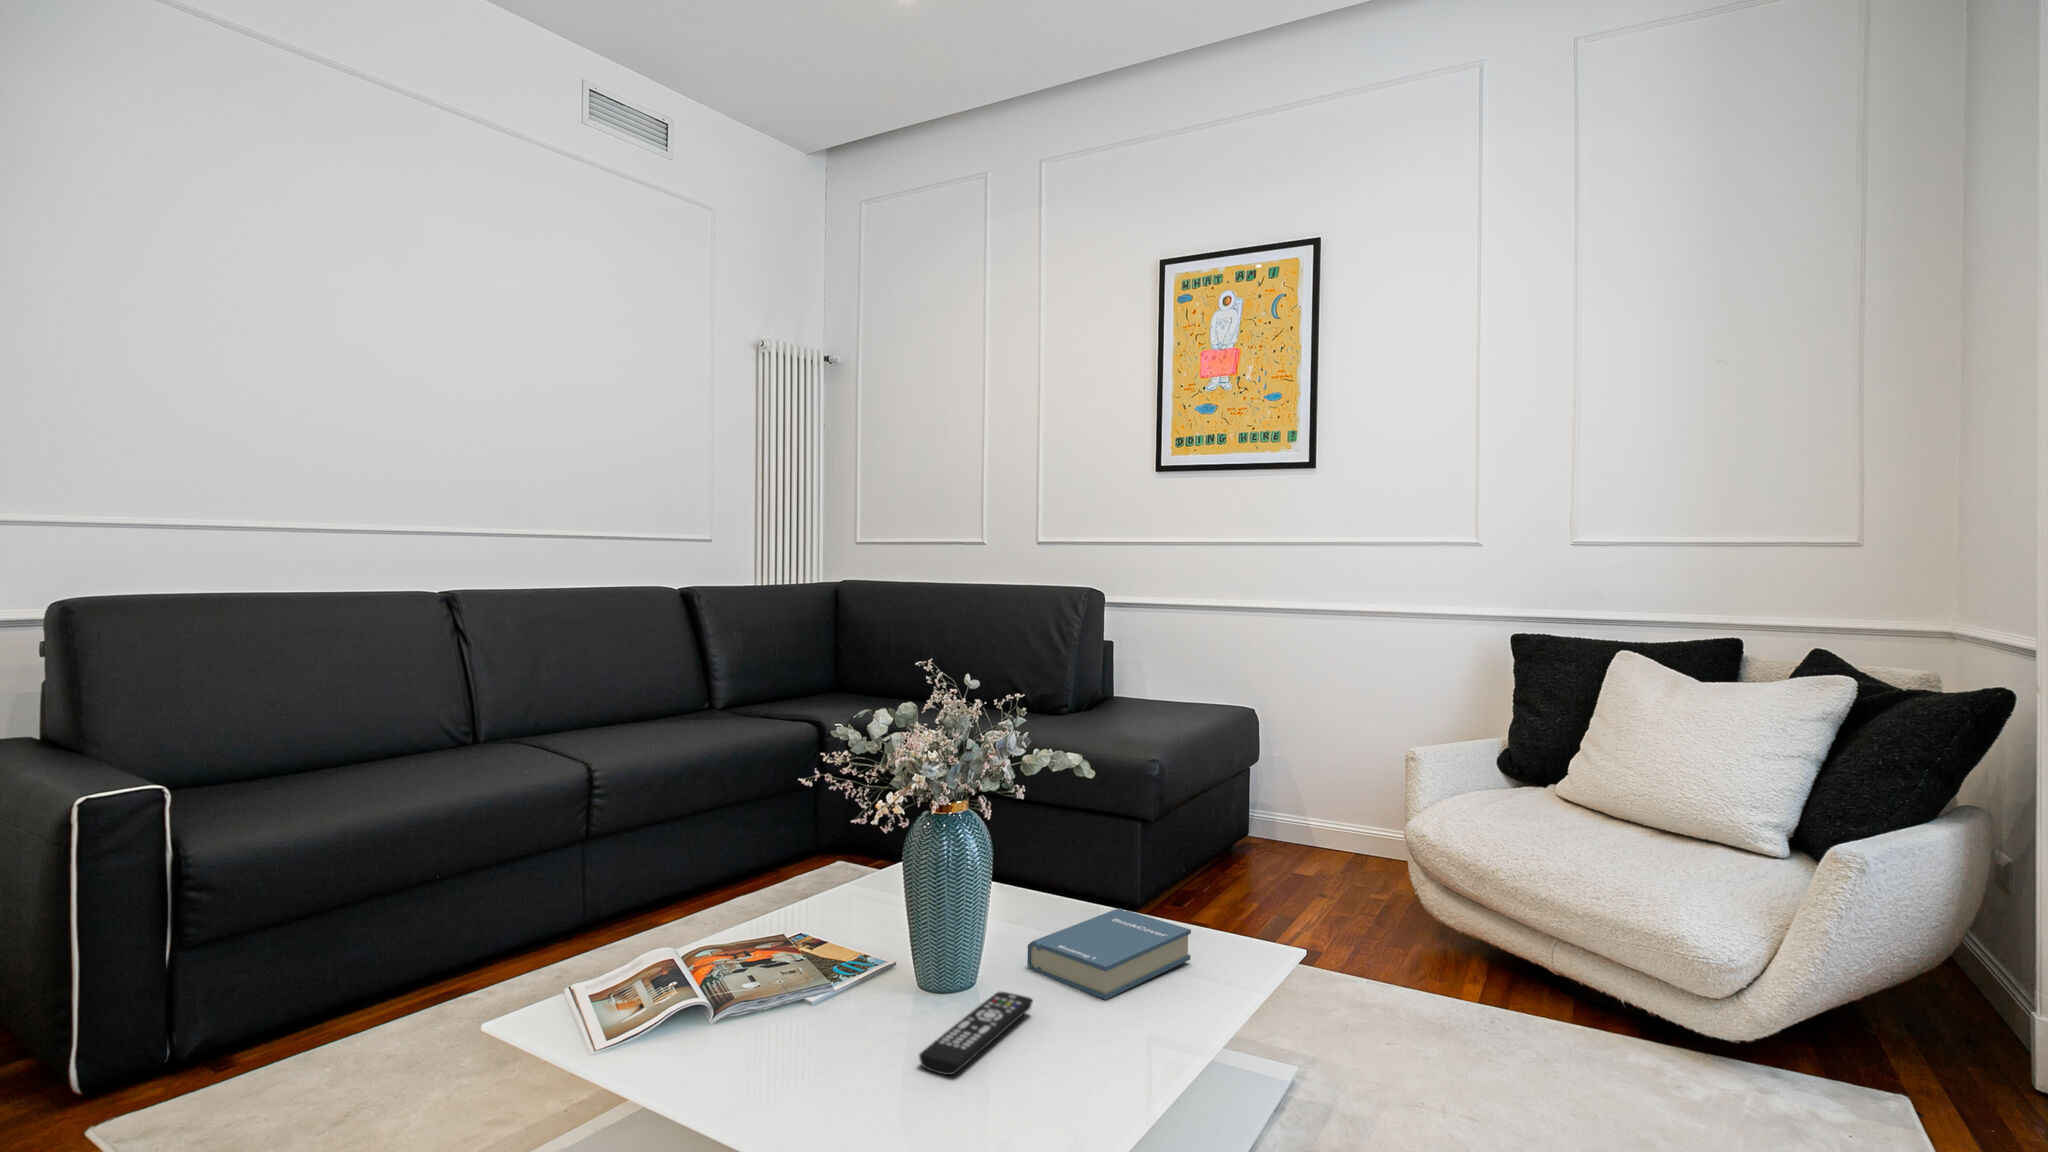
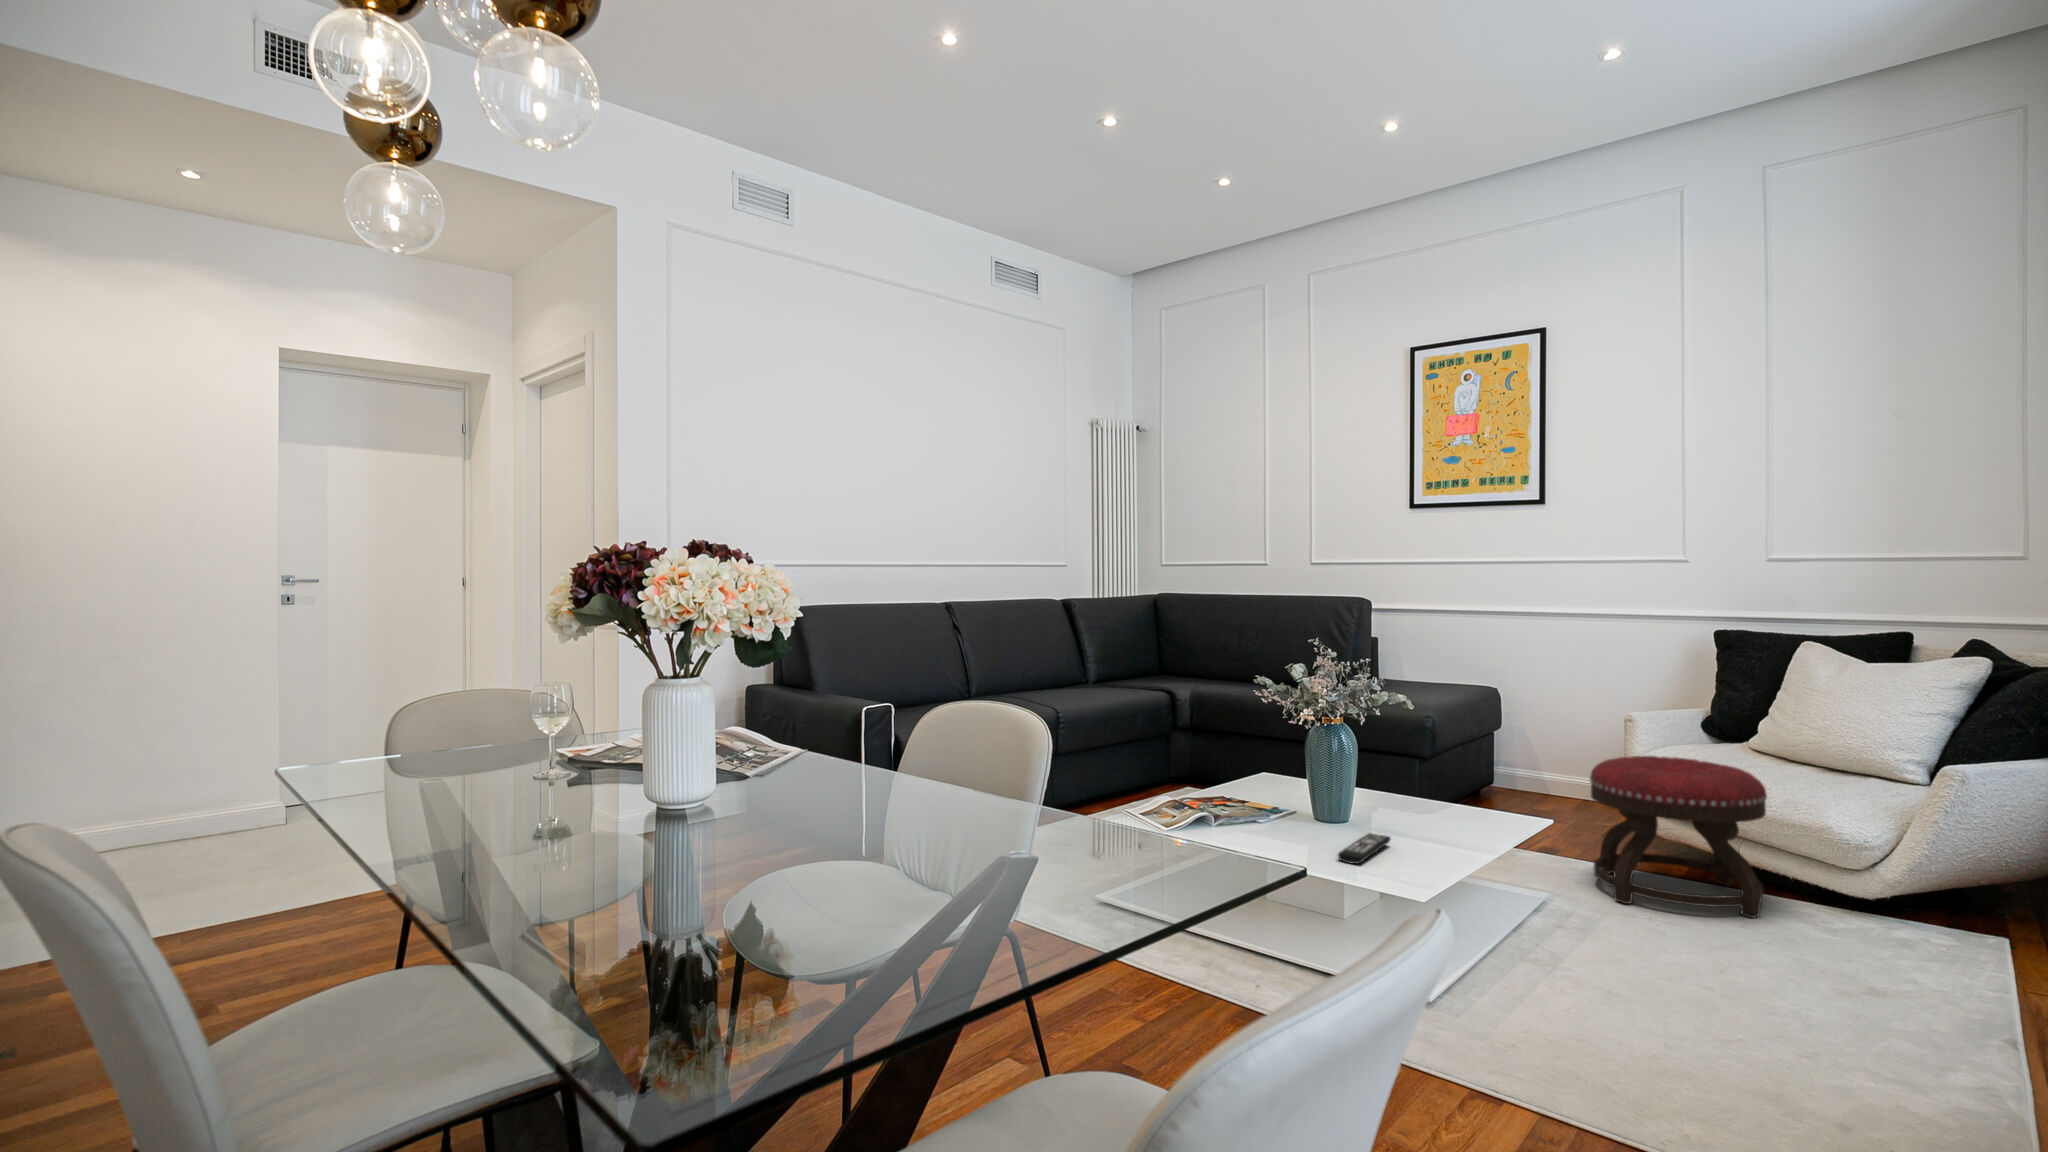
ottoman: none [1356,817,1592,1070] -> present [1590,756,1767,918]
hardback book: present [1027,908,1191,1000] -> none [1377,800,1481,843]

